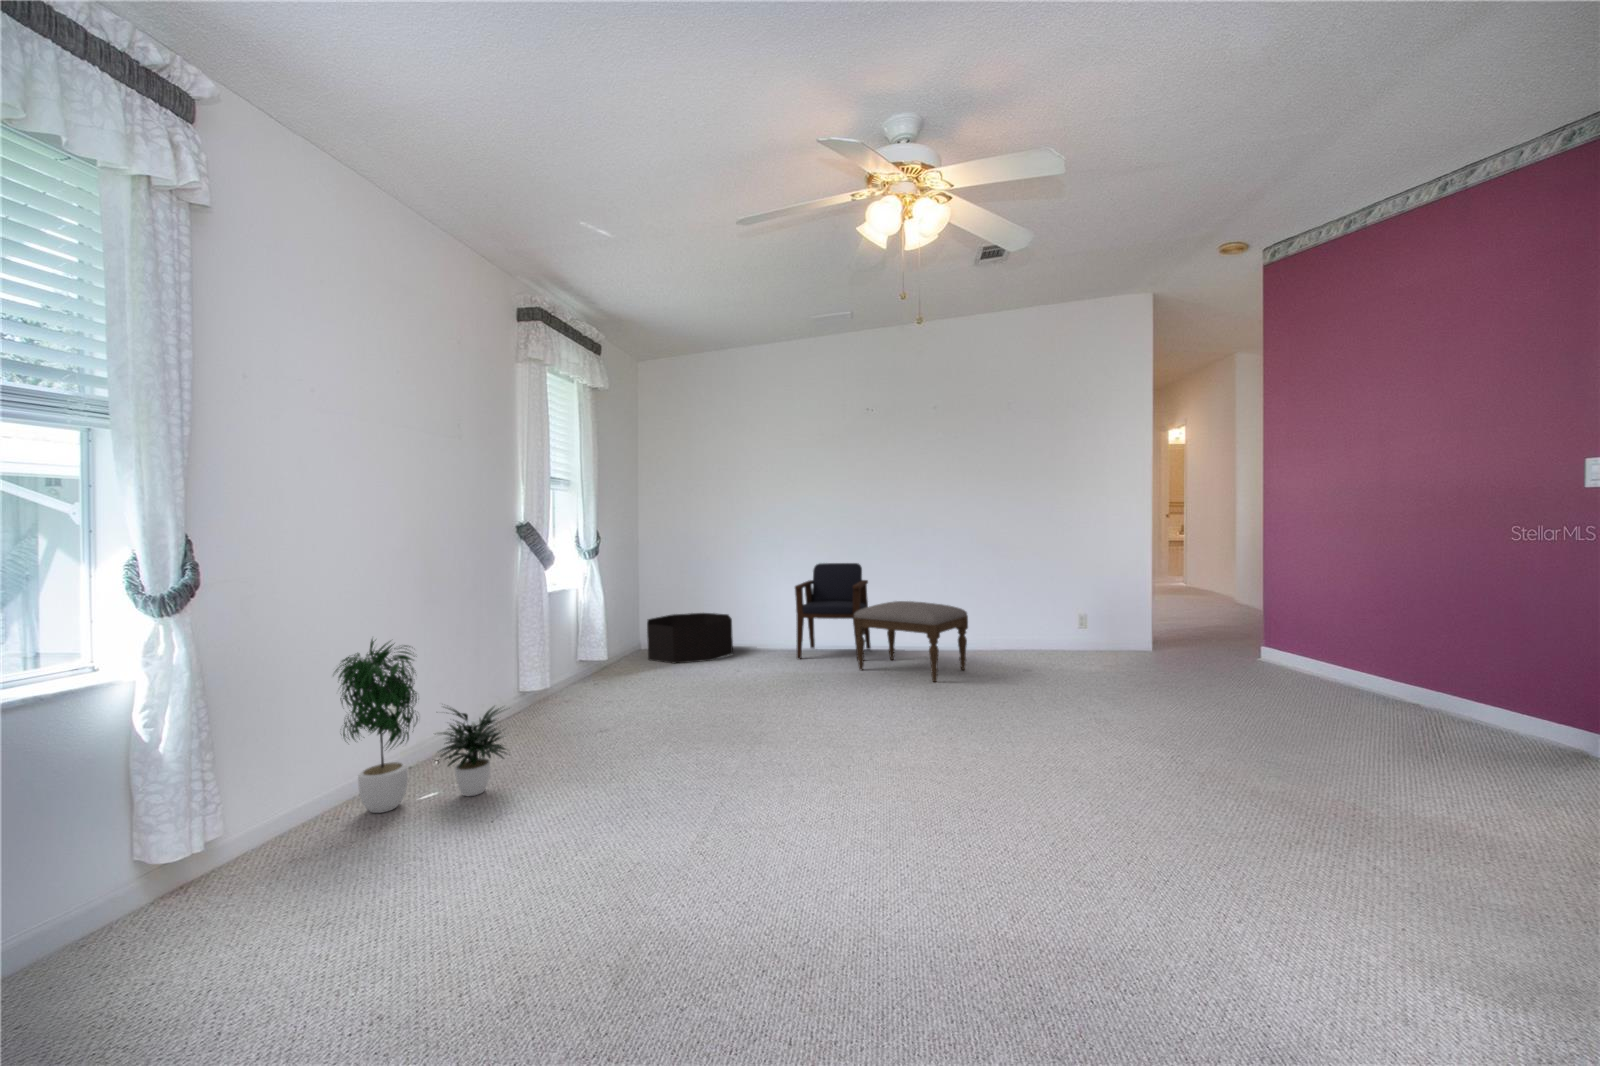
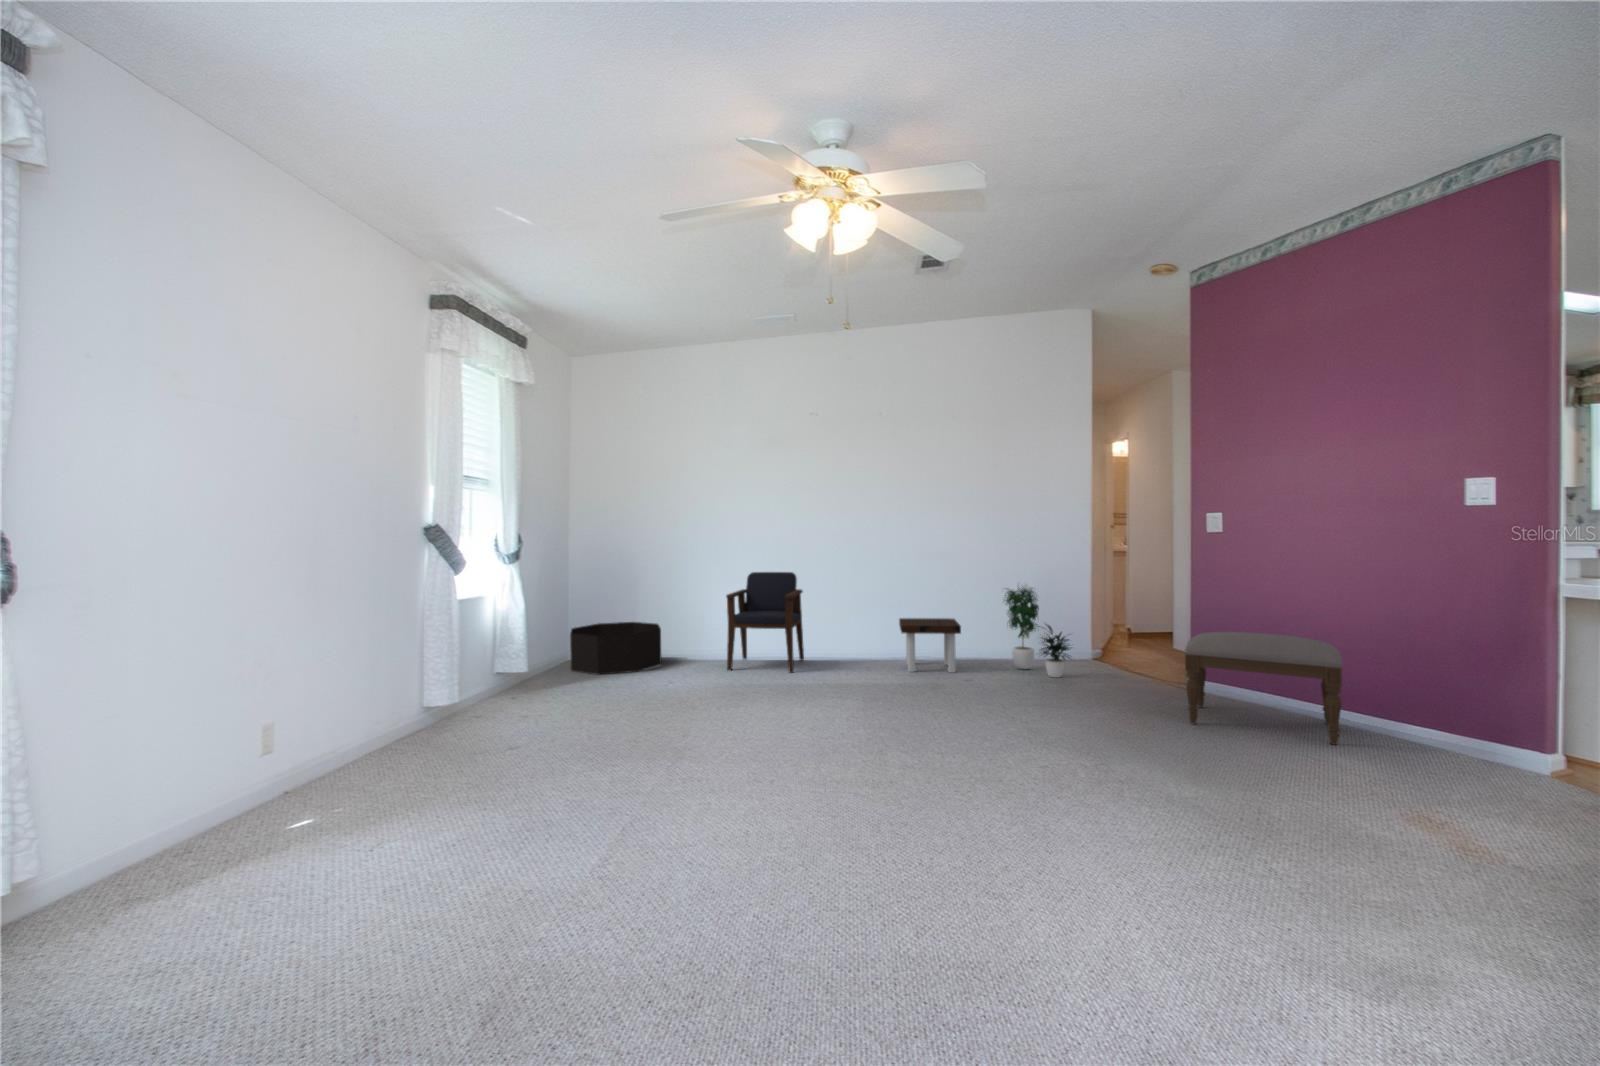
ottoman: present [854,601,968,682] -> present [1185,632,1342,745]
side table: none [965,607,1030,661] -> present [899,618,961,673]
potted plant: present [335,640,507,813] -> present [1005,588,1071,678]

